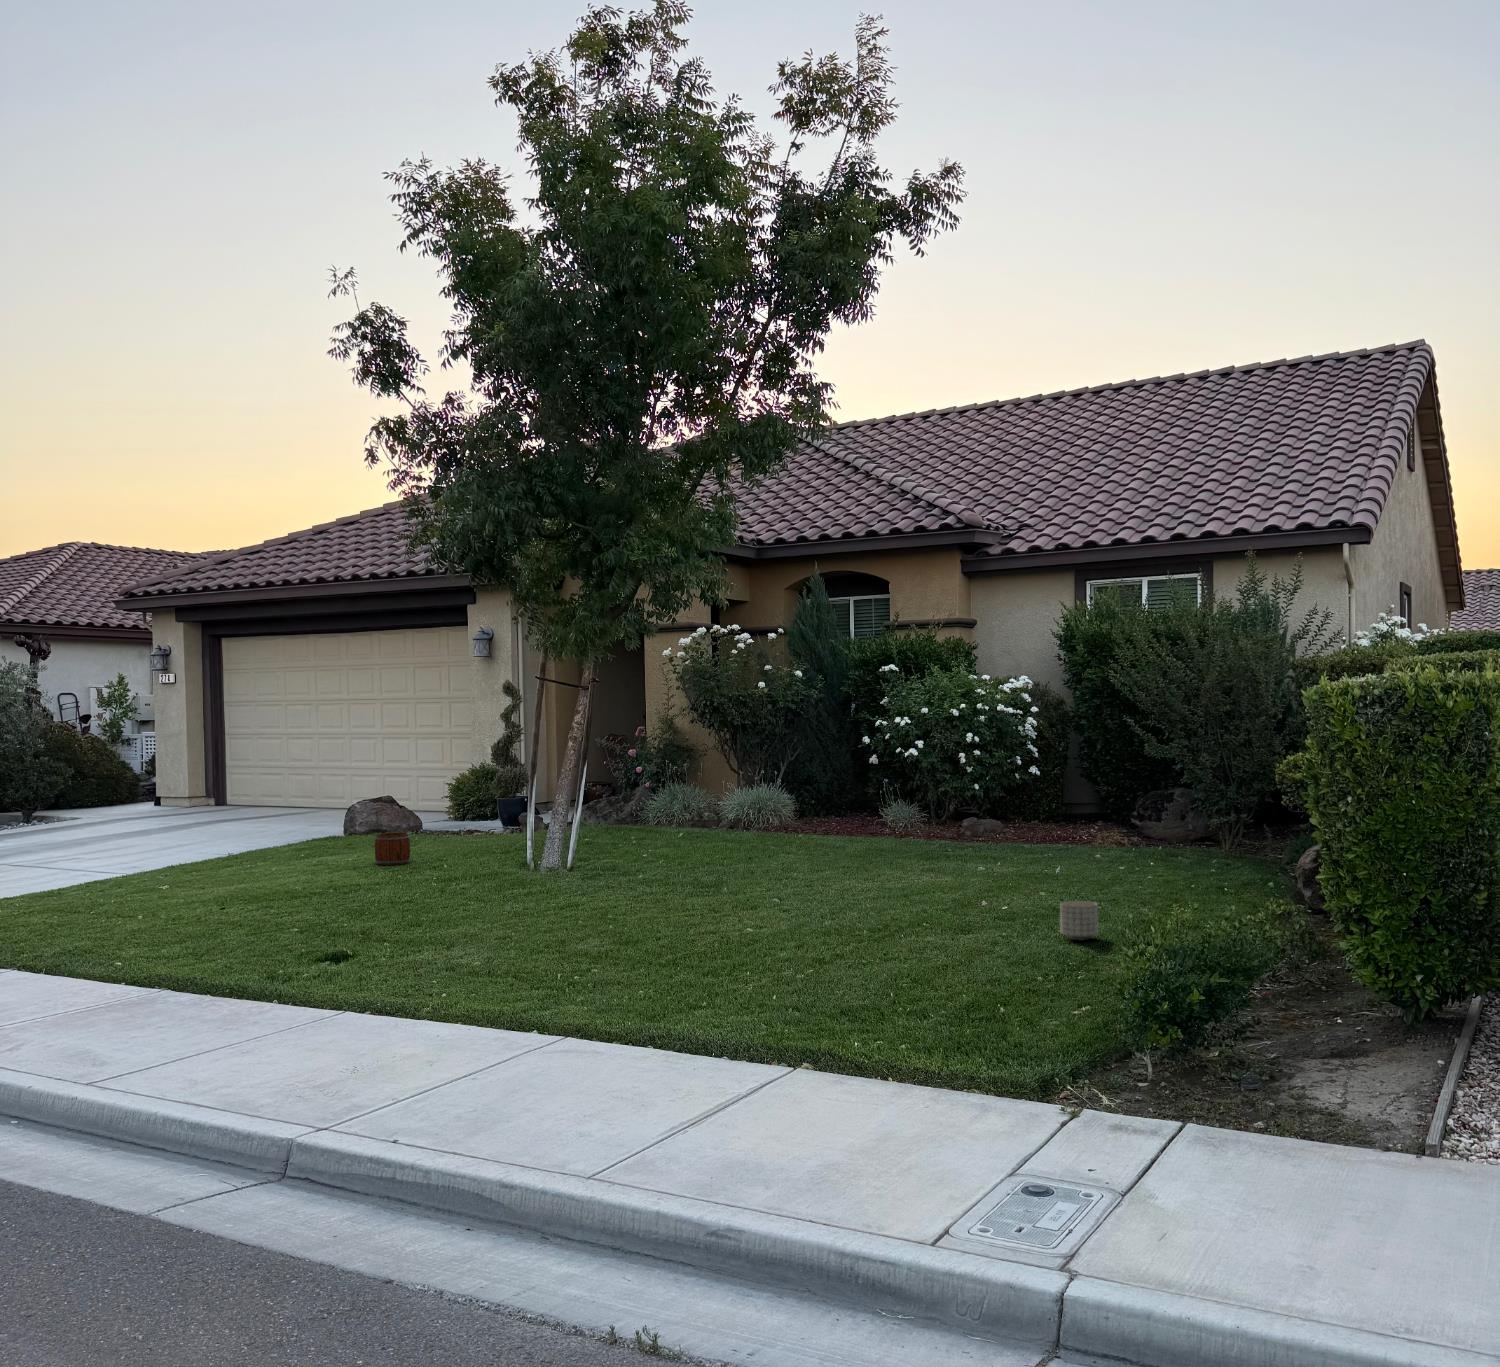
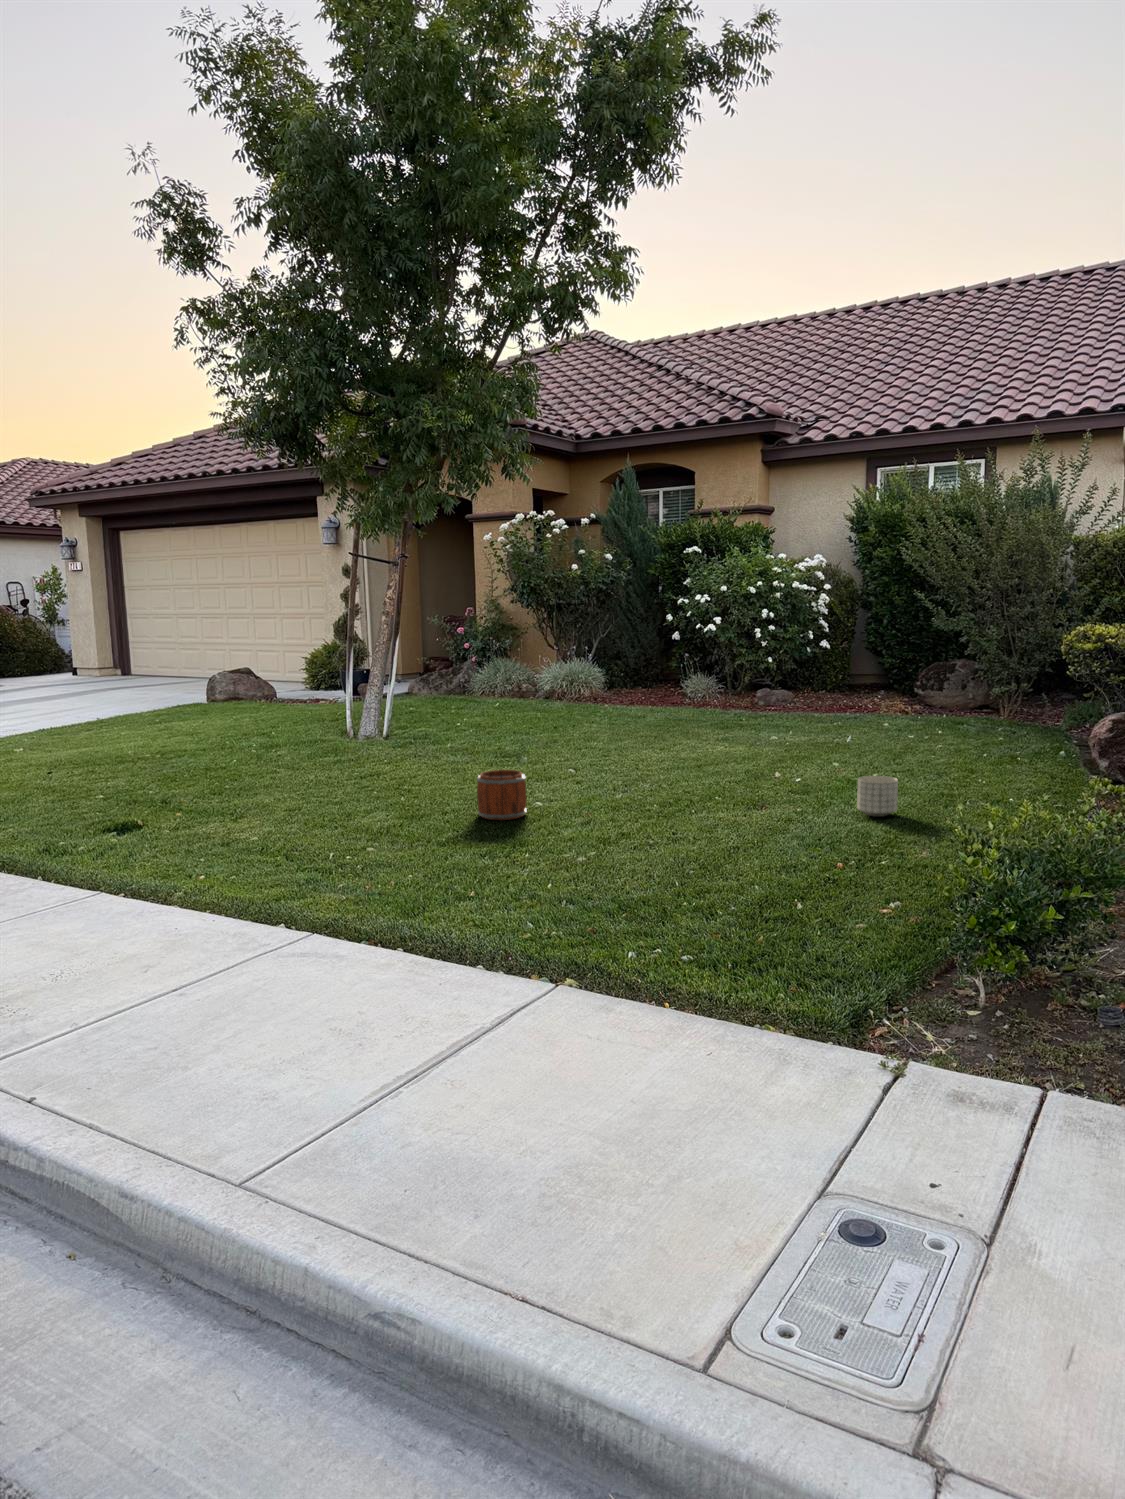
bucket: present [375,833,410,865] -> present [477,770,527,820]

